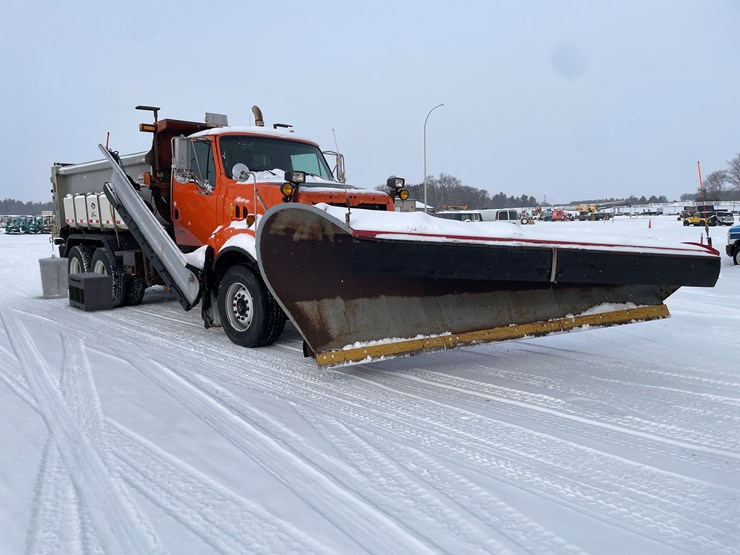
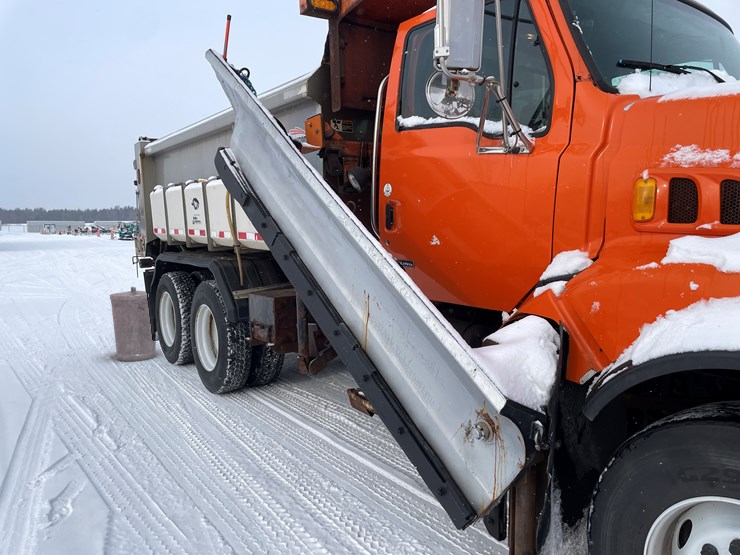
bench: present [68,272,113,311] -> none [151,323,229,409]

